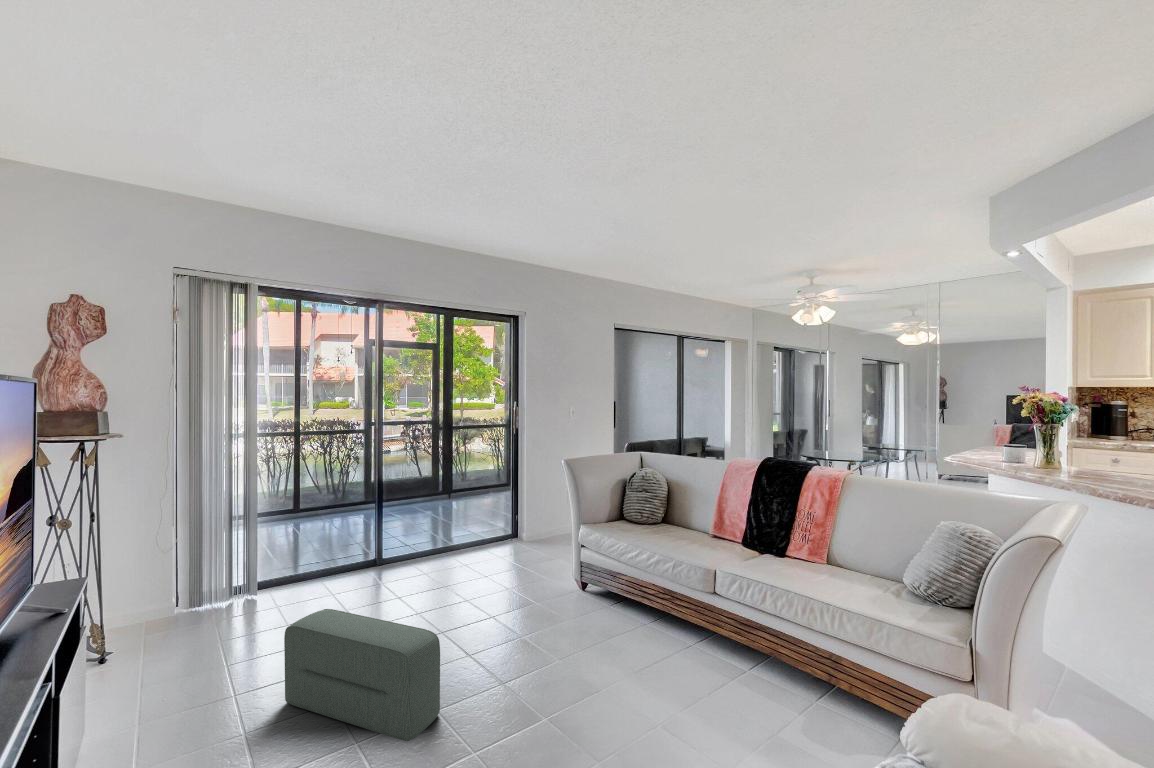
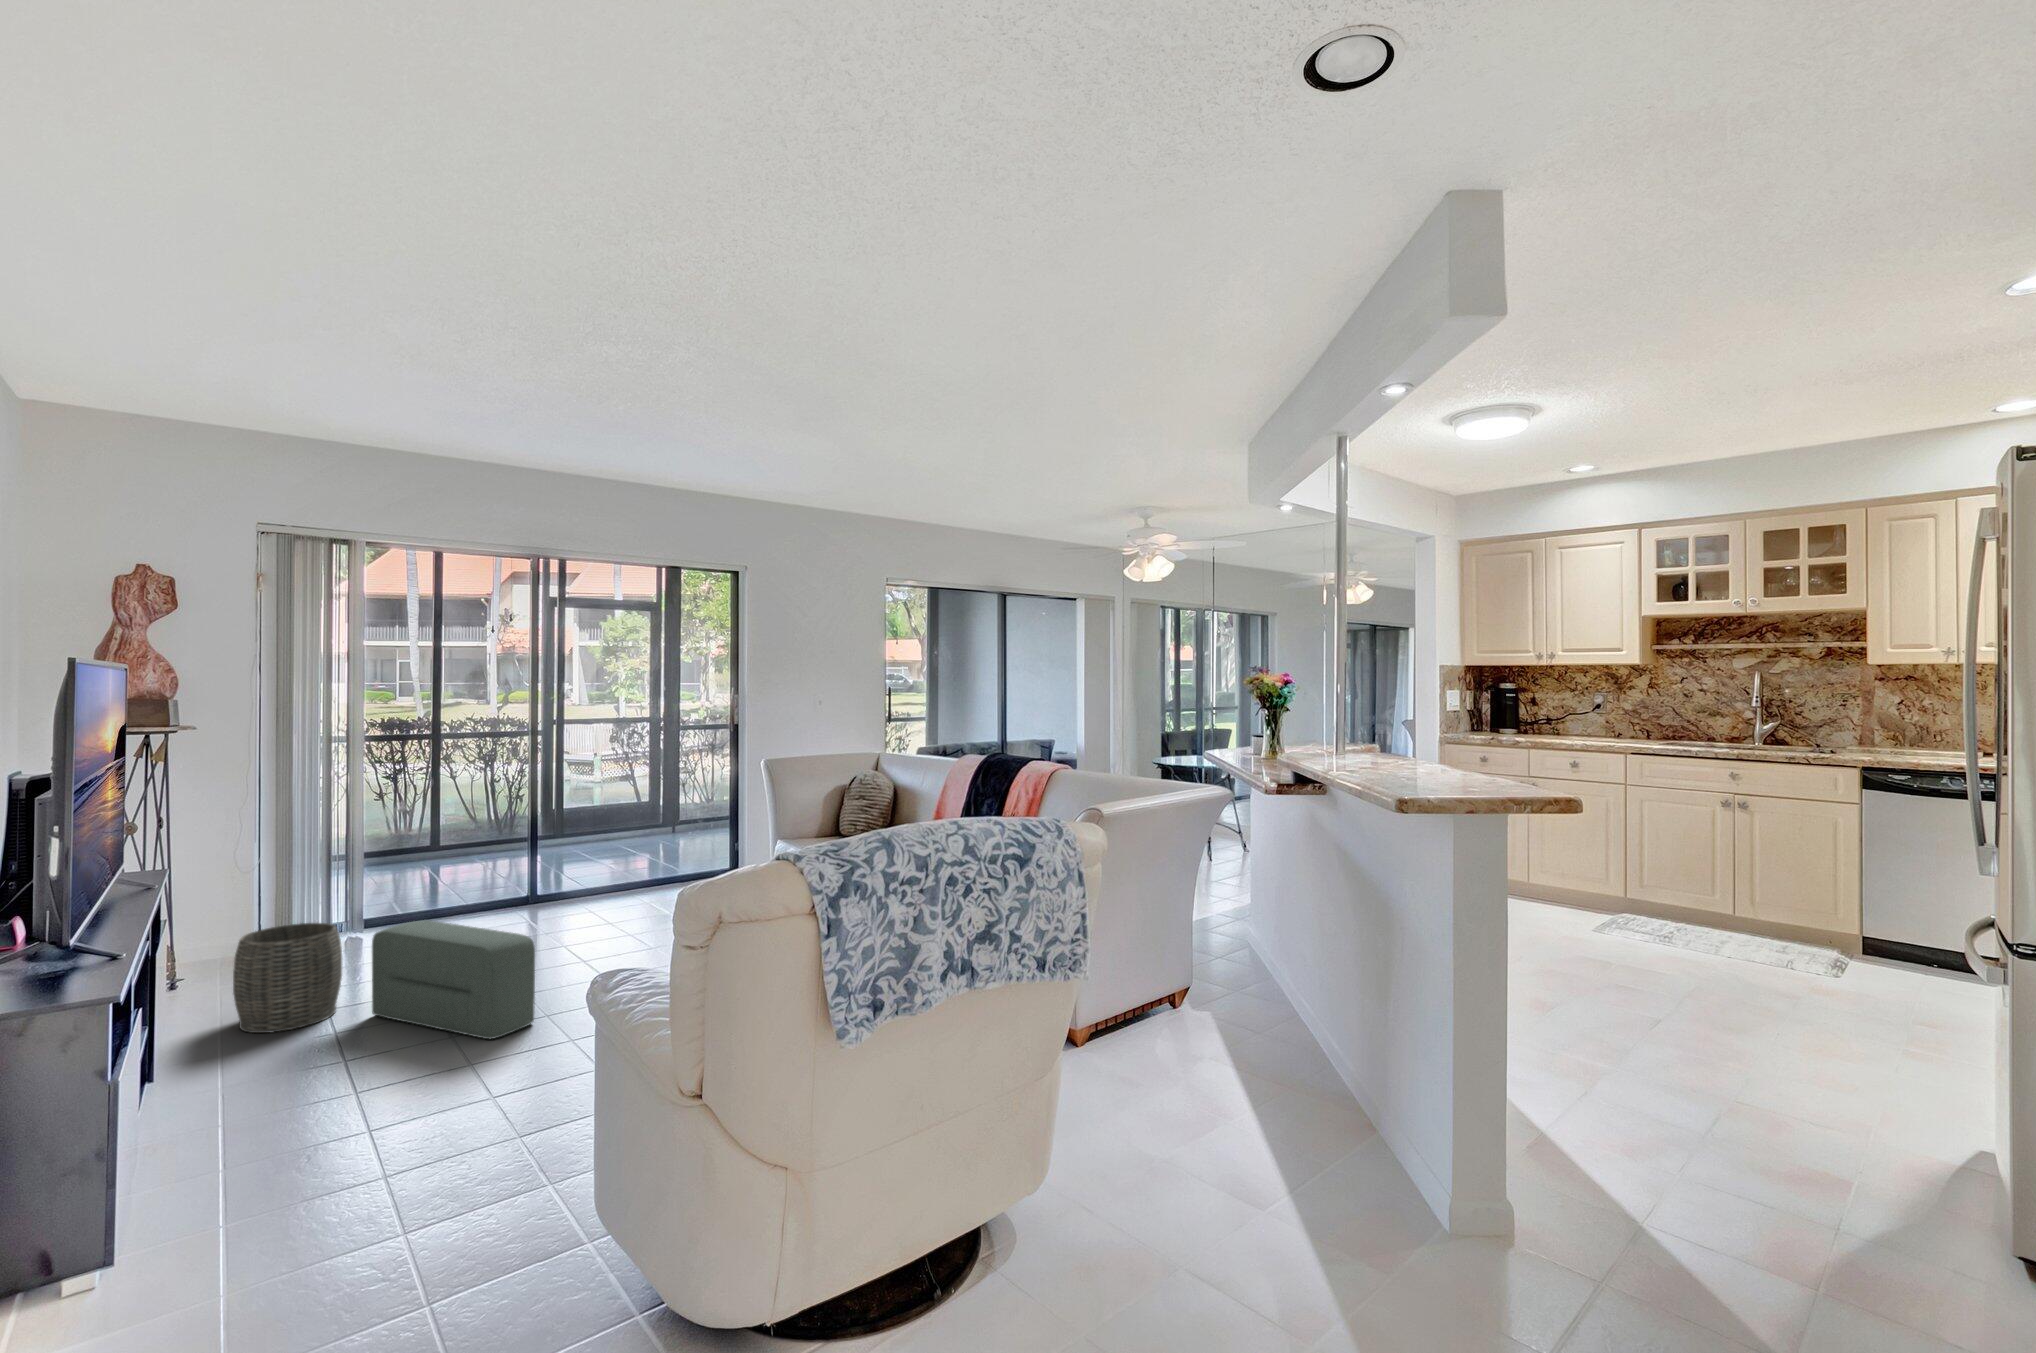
woven basket: none [158,612,255,731] -> present [233,923,342,1033]

